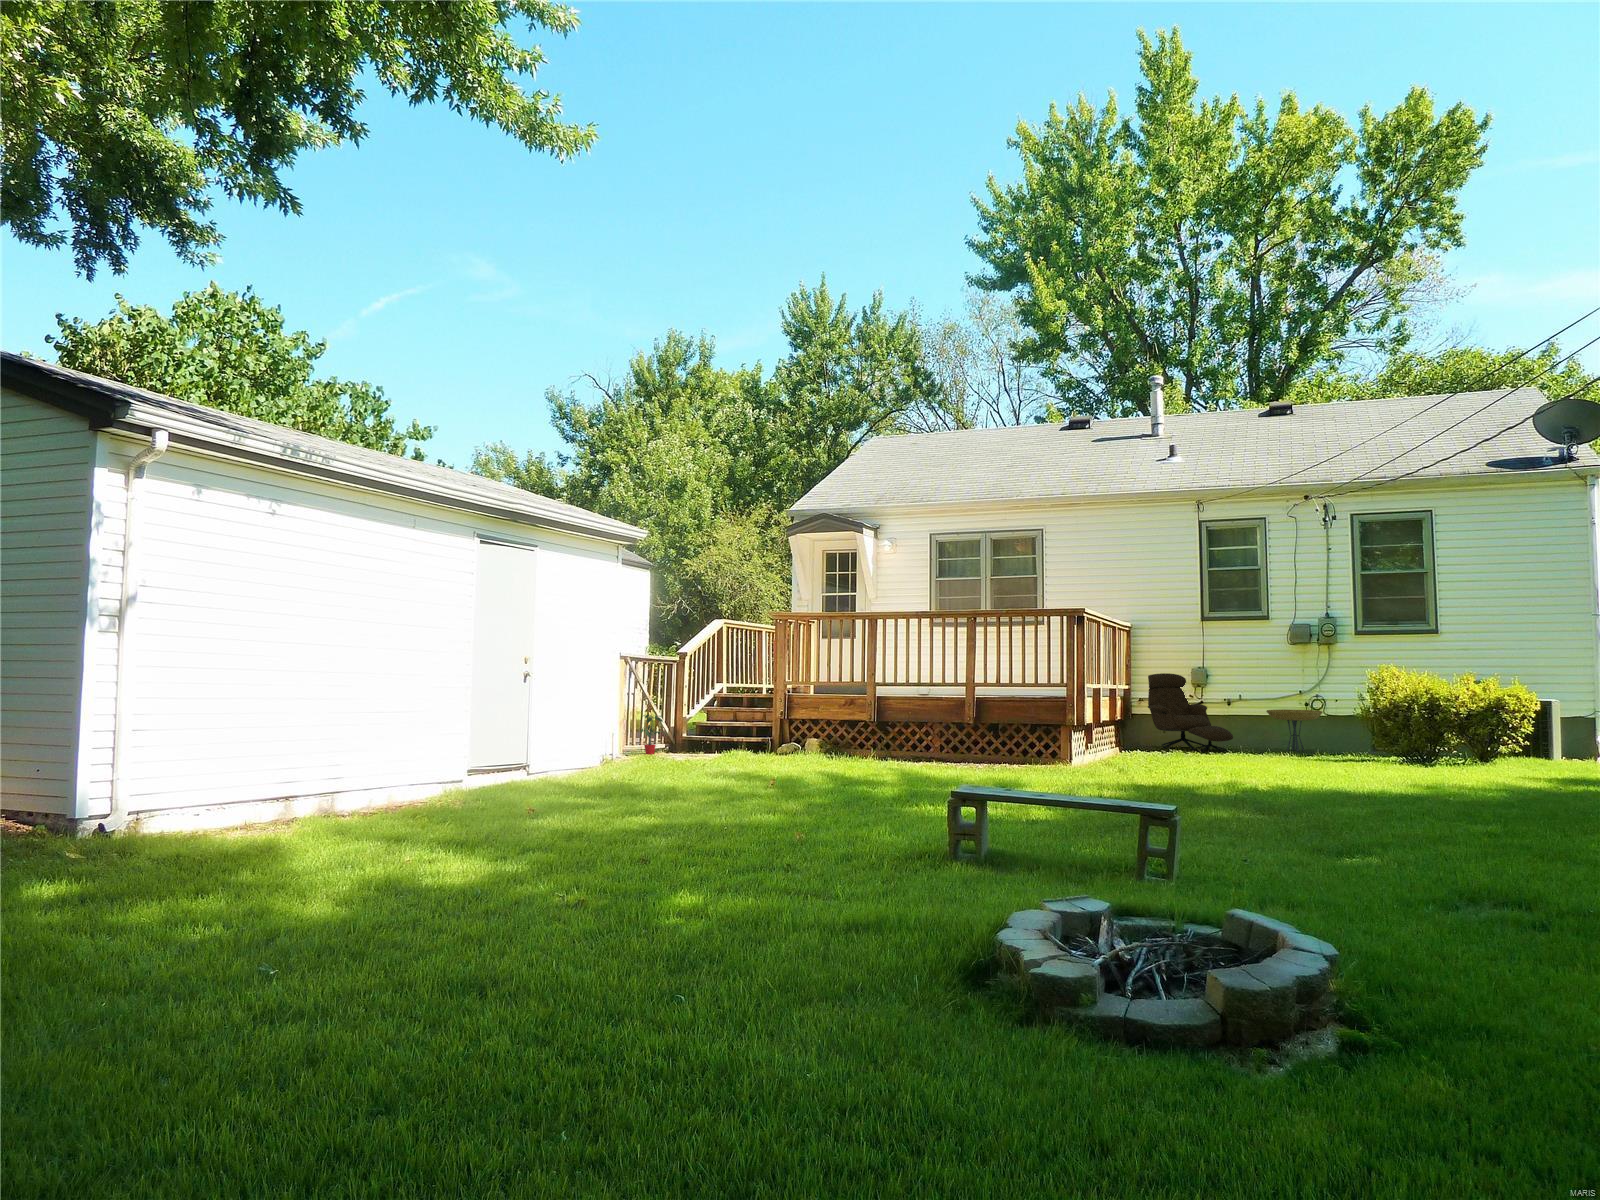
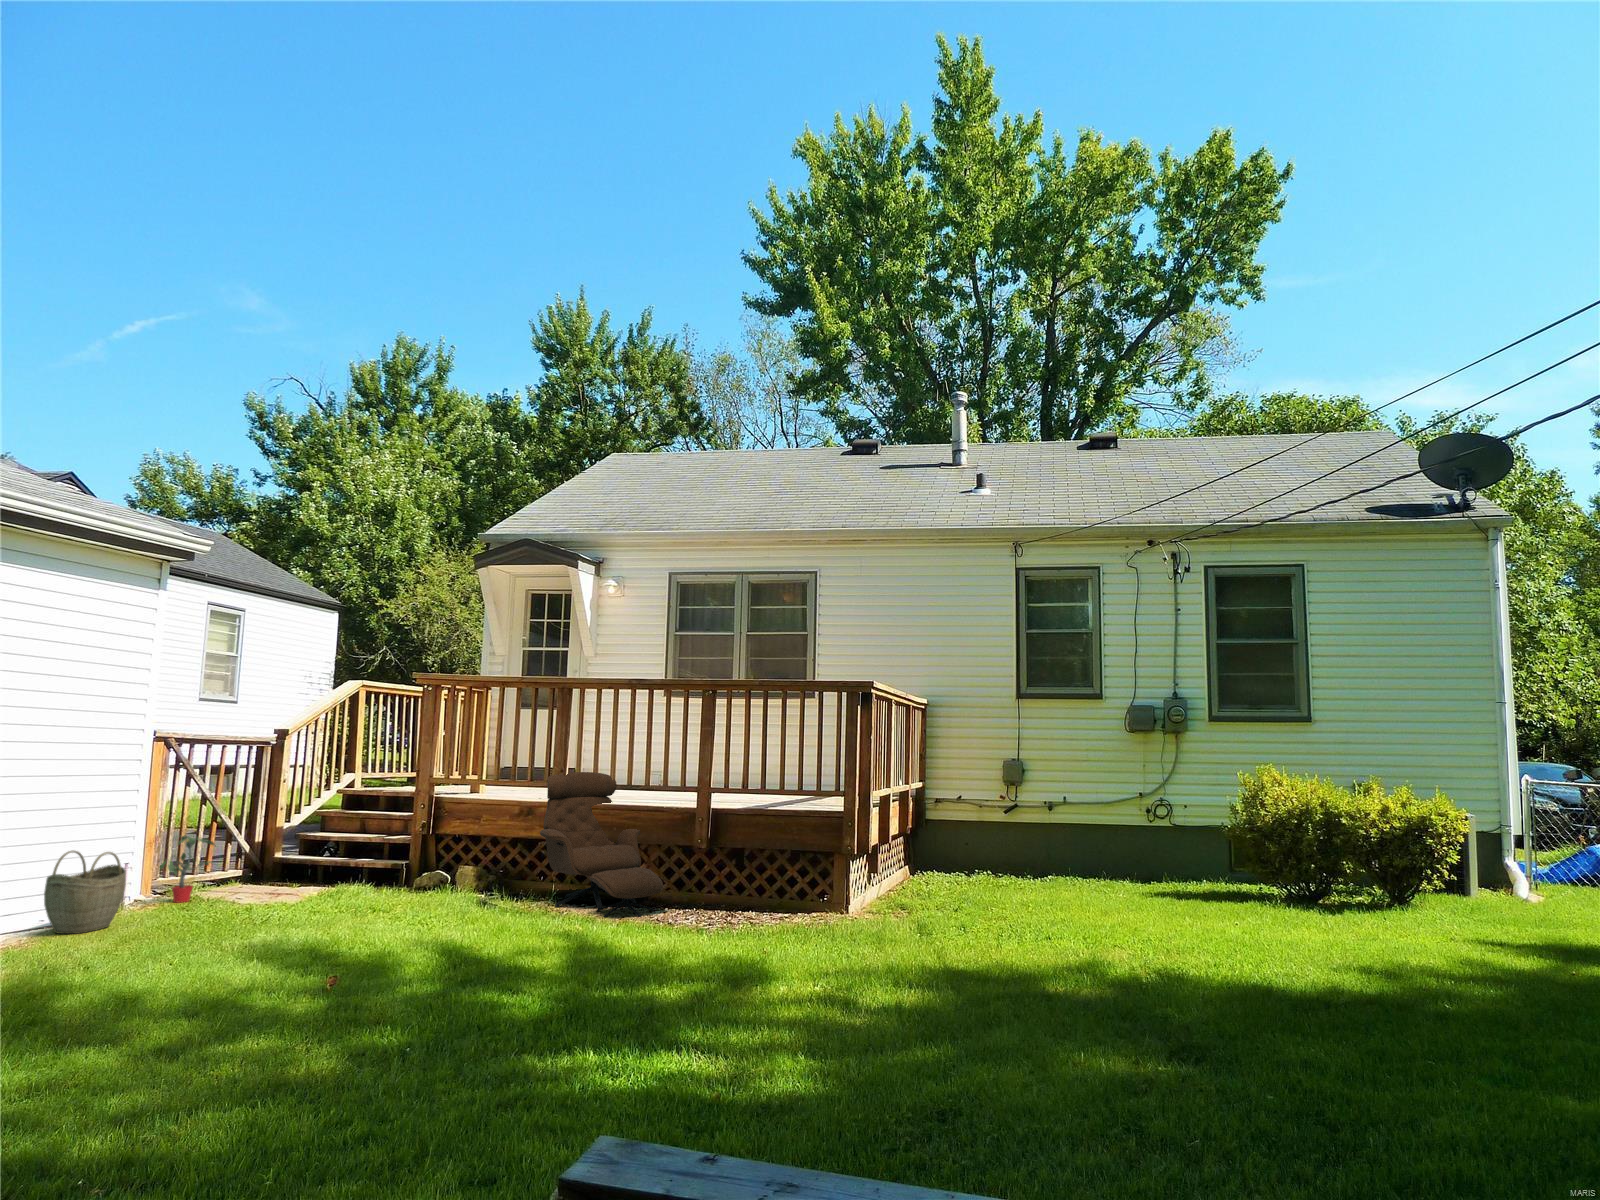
lounge chair: present [1148,673,1233,752] -> present [540,772,663,917]
side table: present [1266,709,1323,751] -> none [1102,816,1174,875]
woven basket: none [598,717,635,763] -> present [44,850,126,934]

